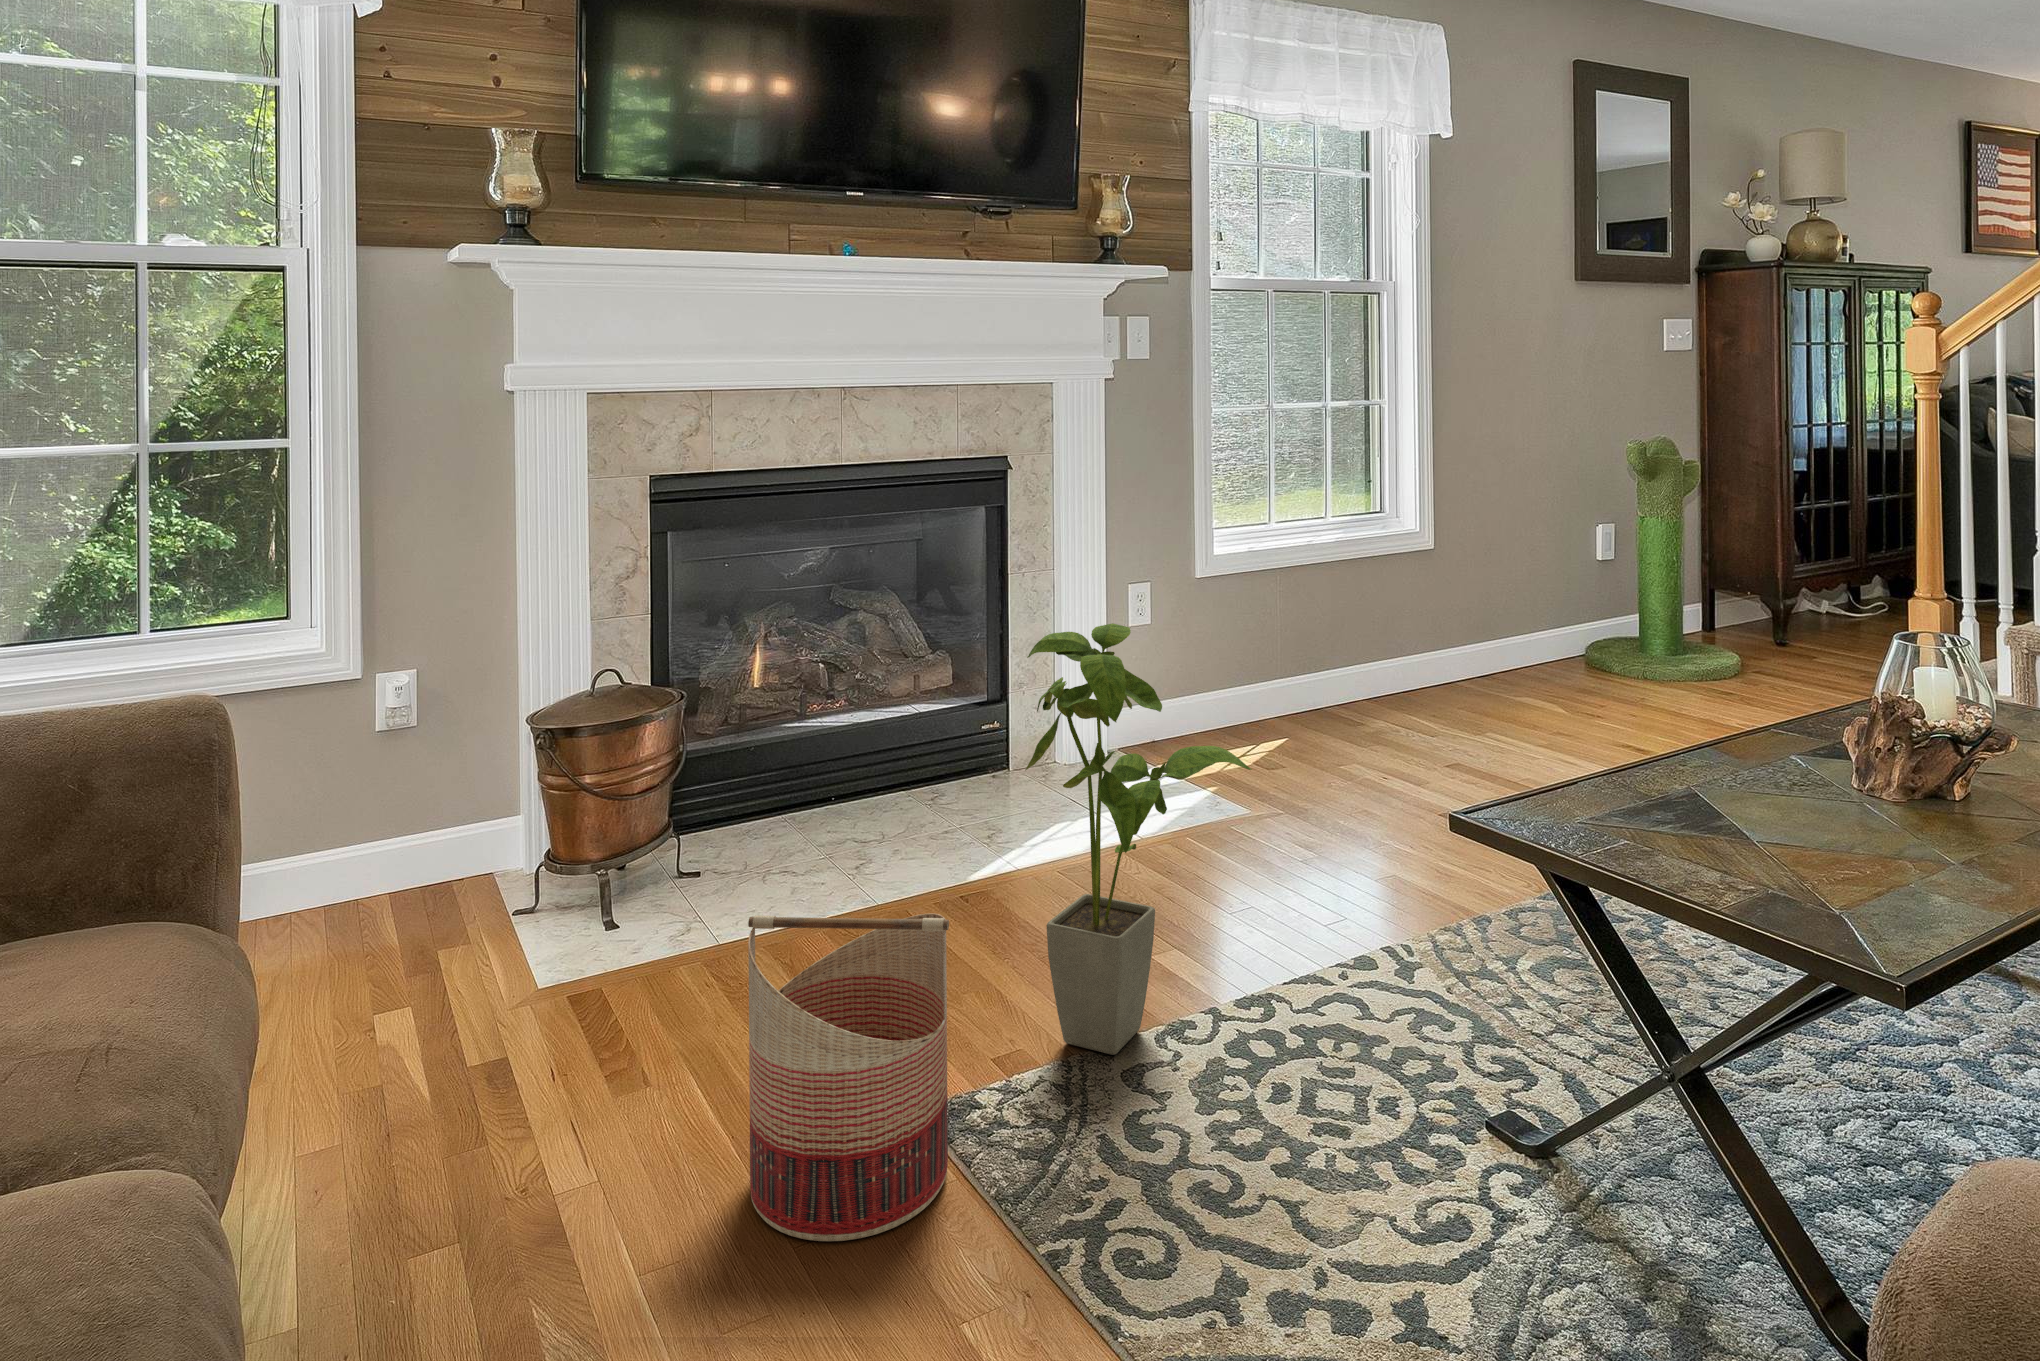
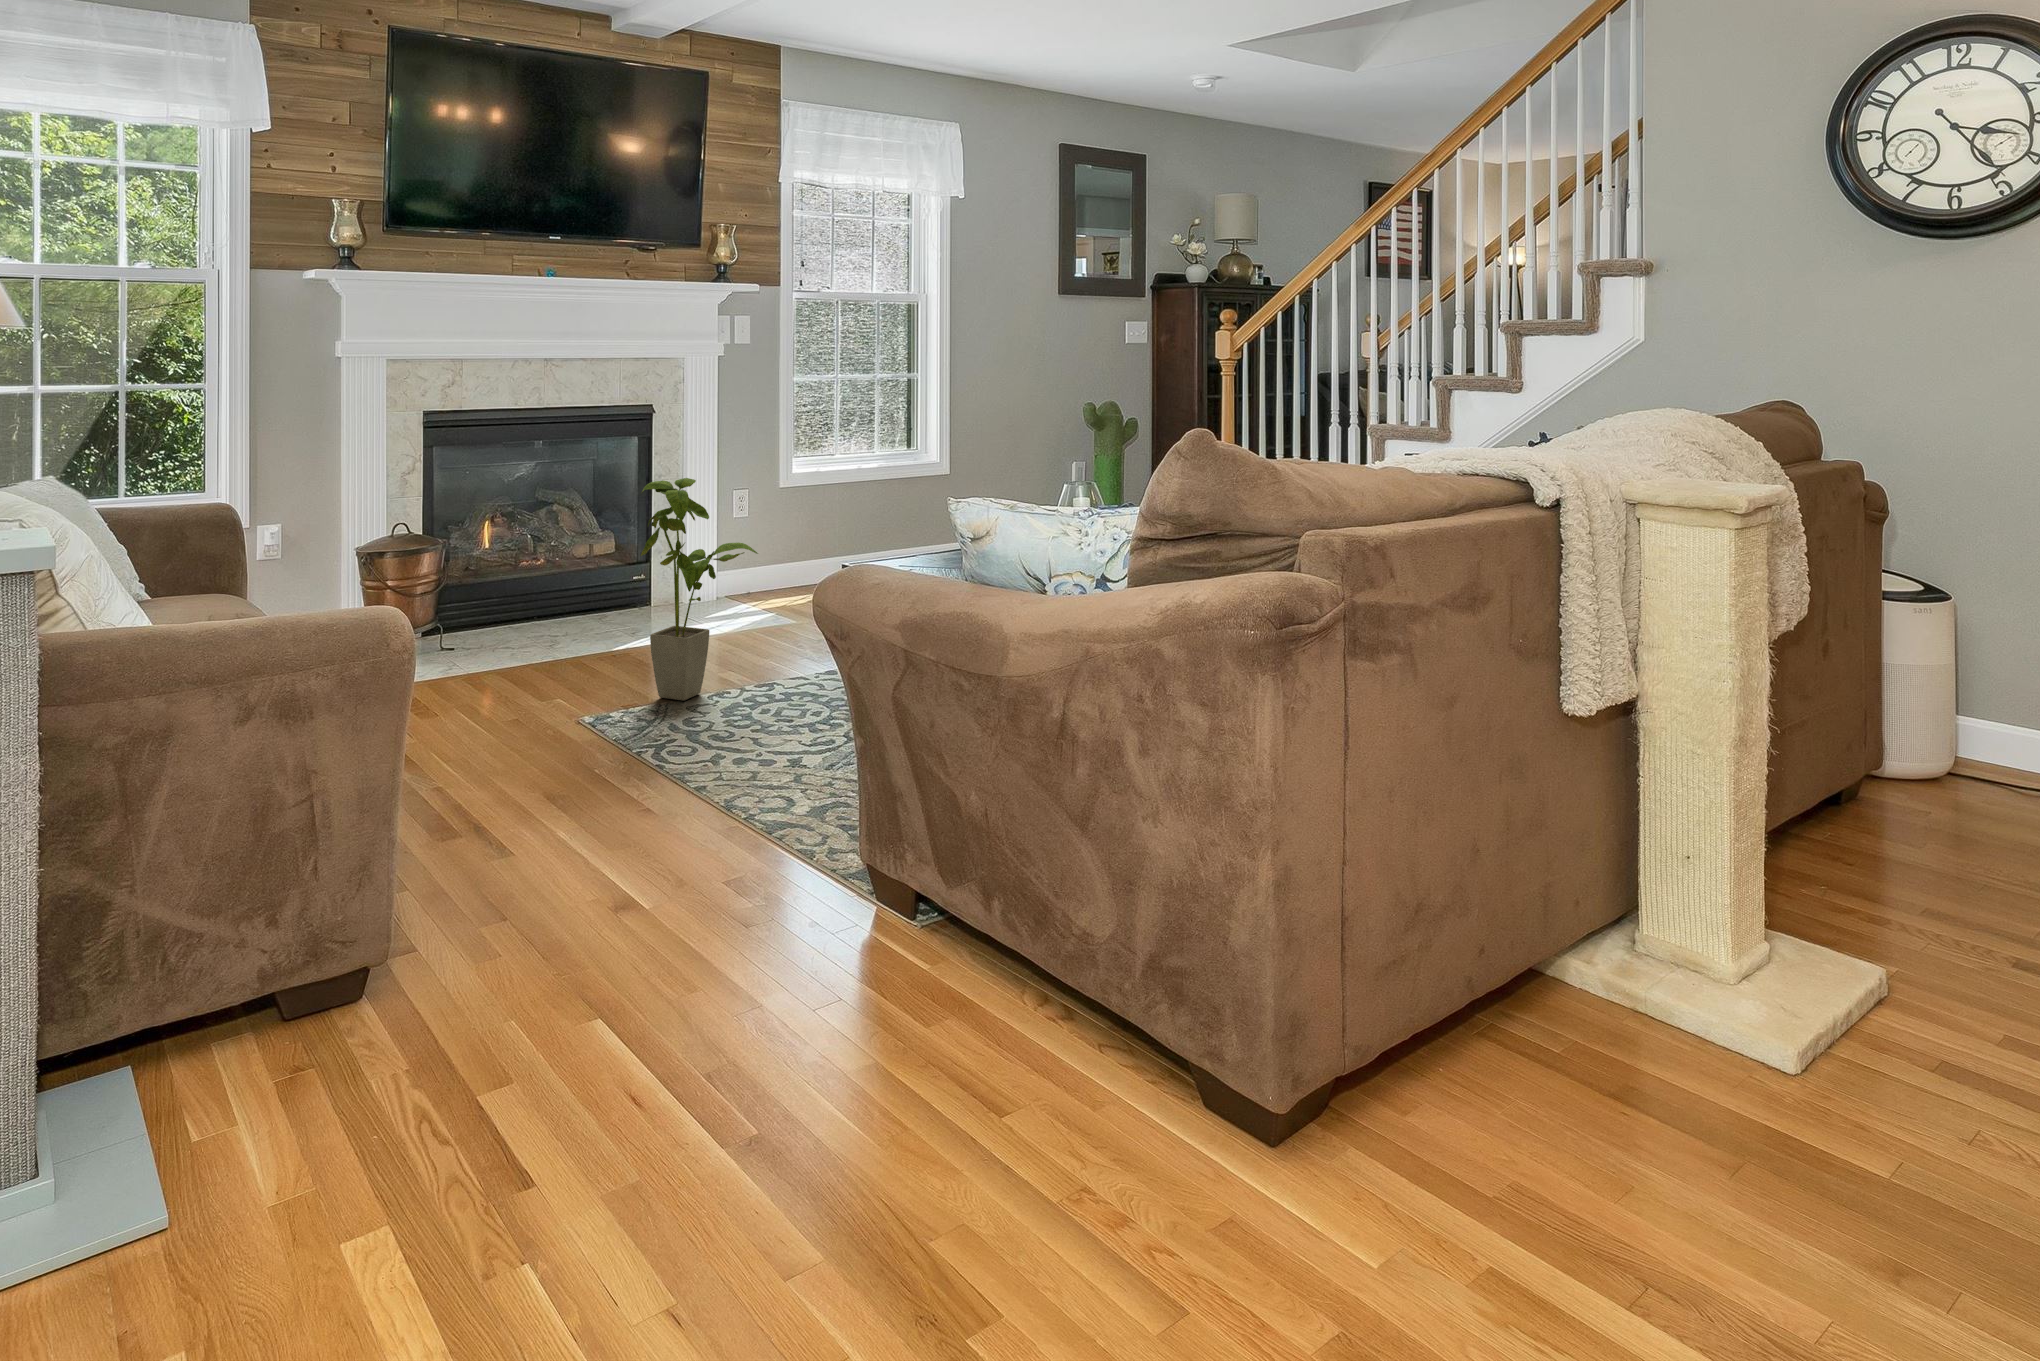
basket: present [748,913,949,1241] -> none [496,607,594,748]

